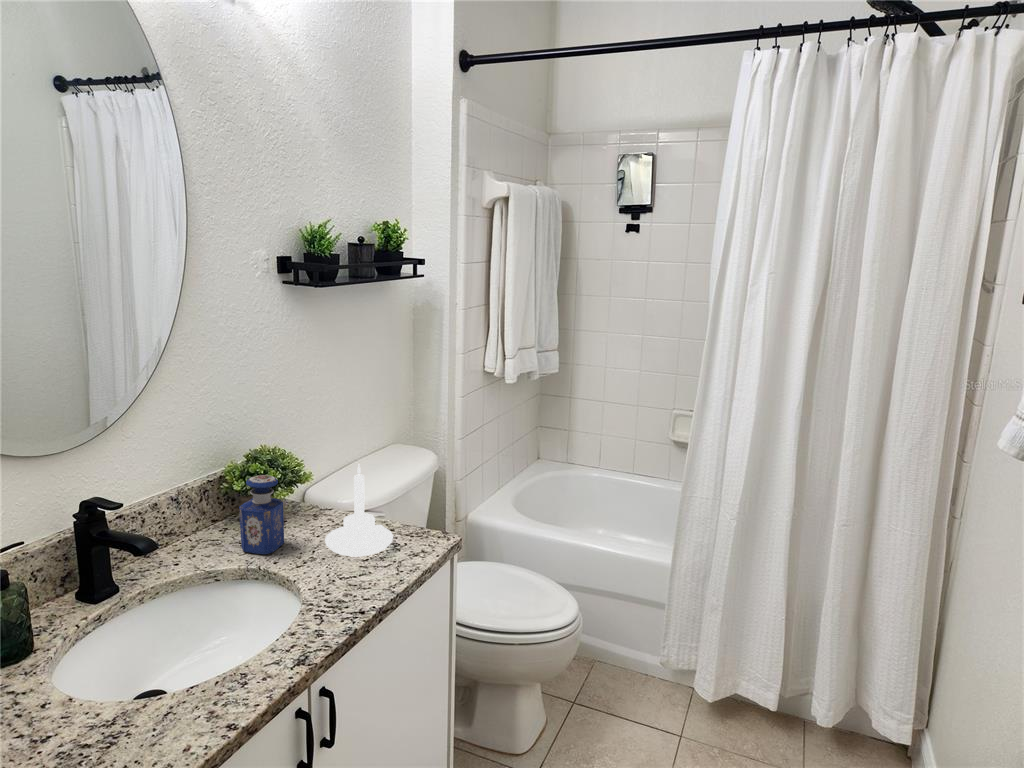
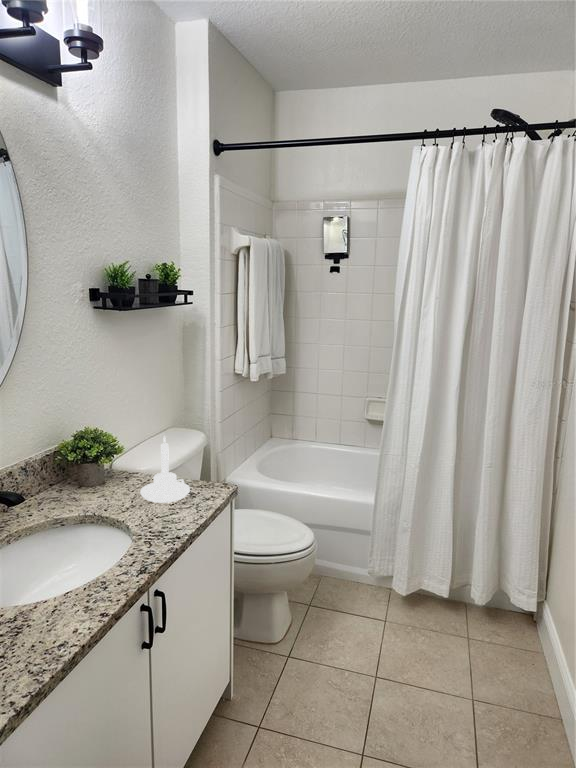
perfume bottle: present [239,475,284,554] -> none [76,447,109,505]

